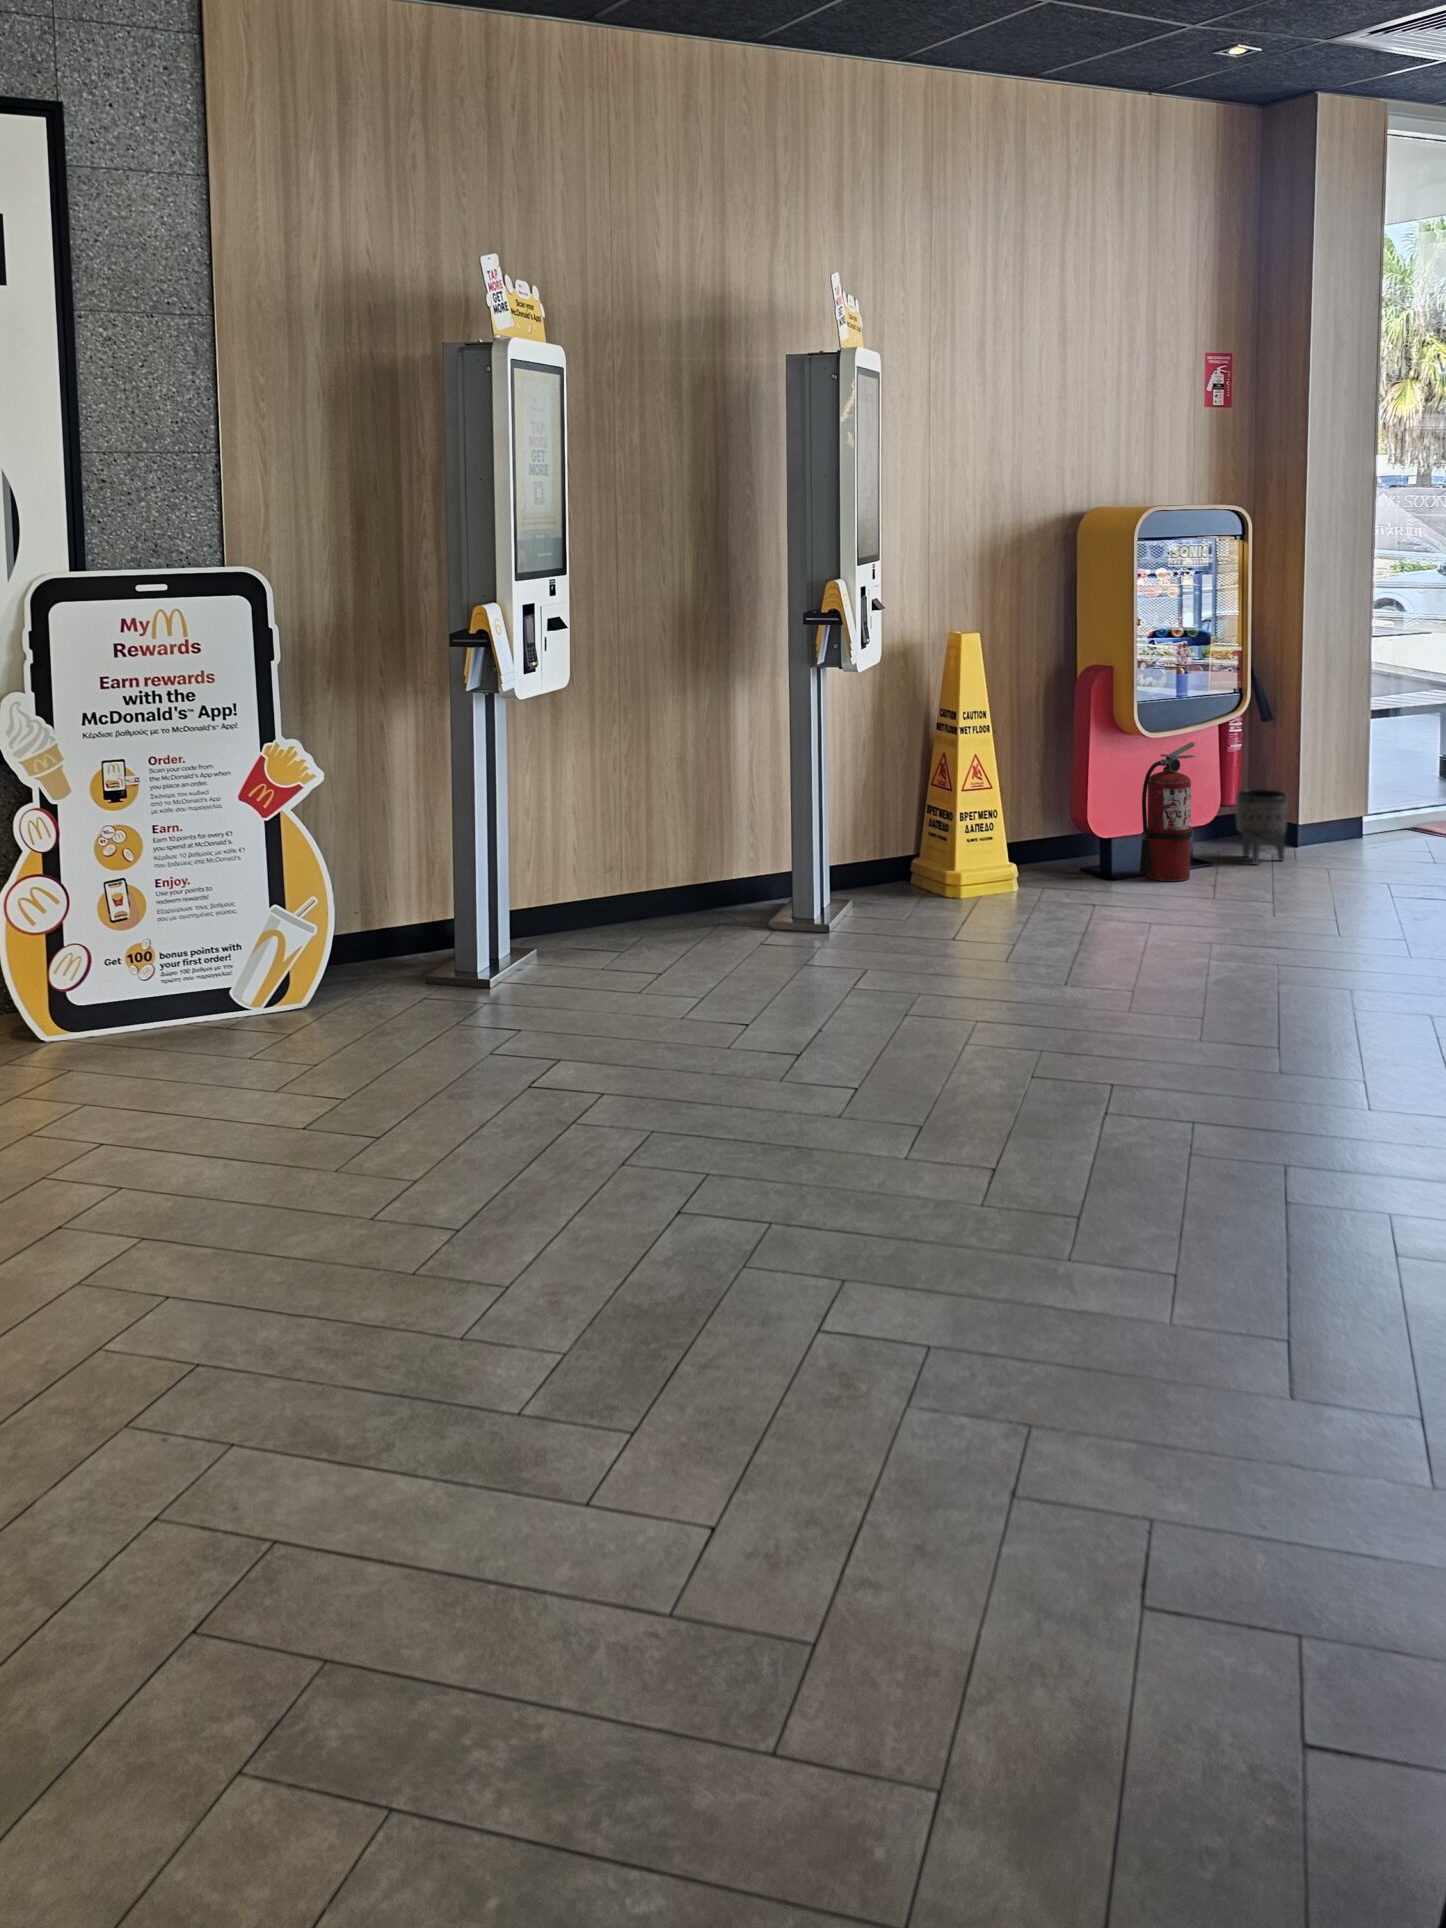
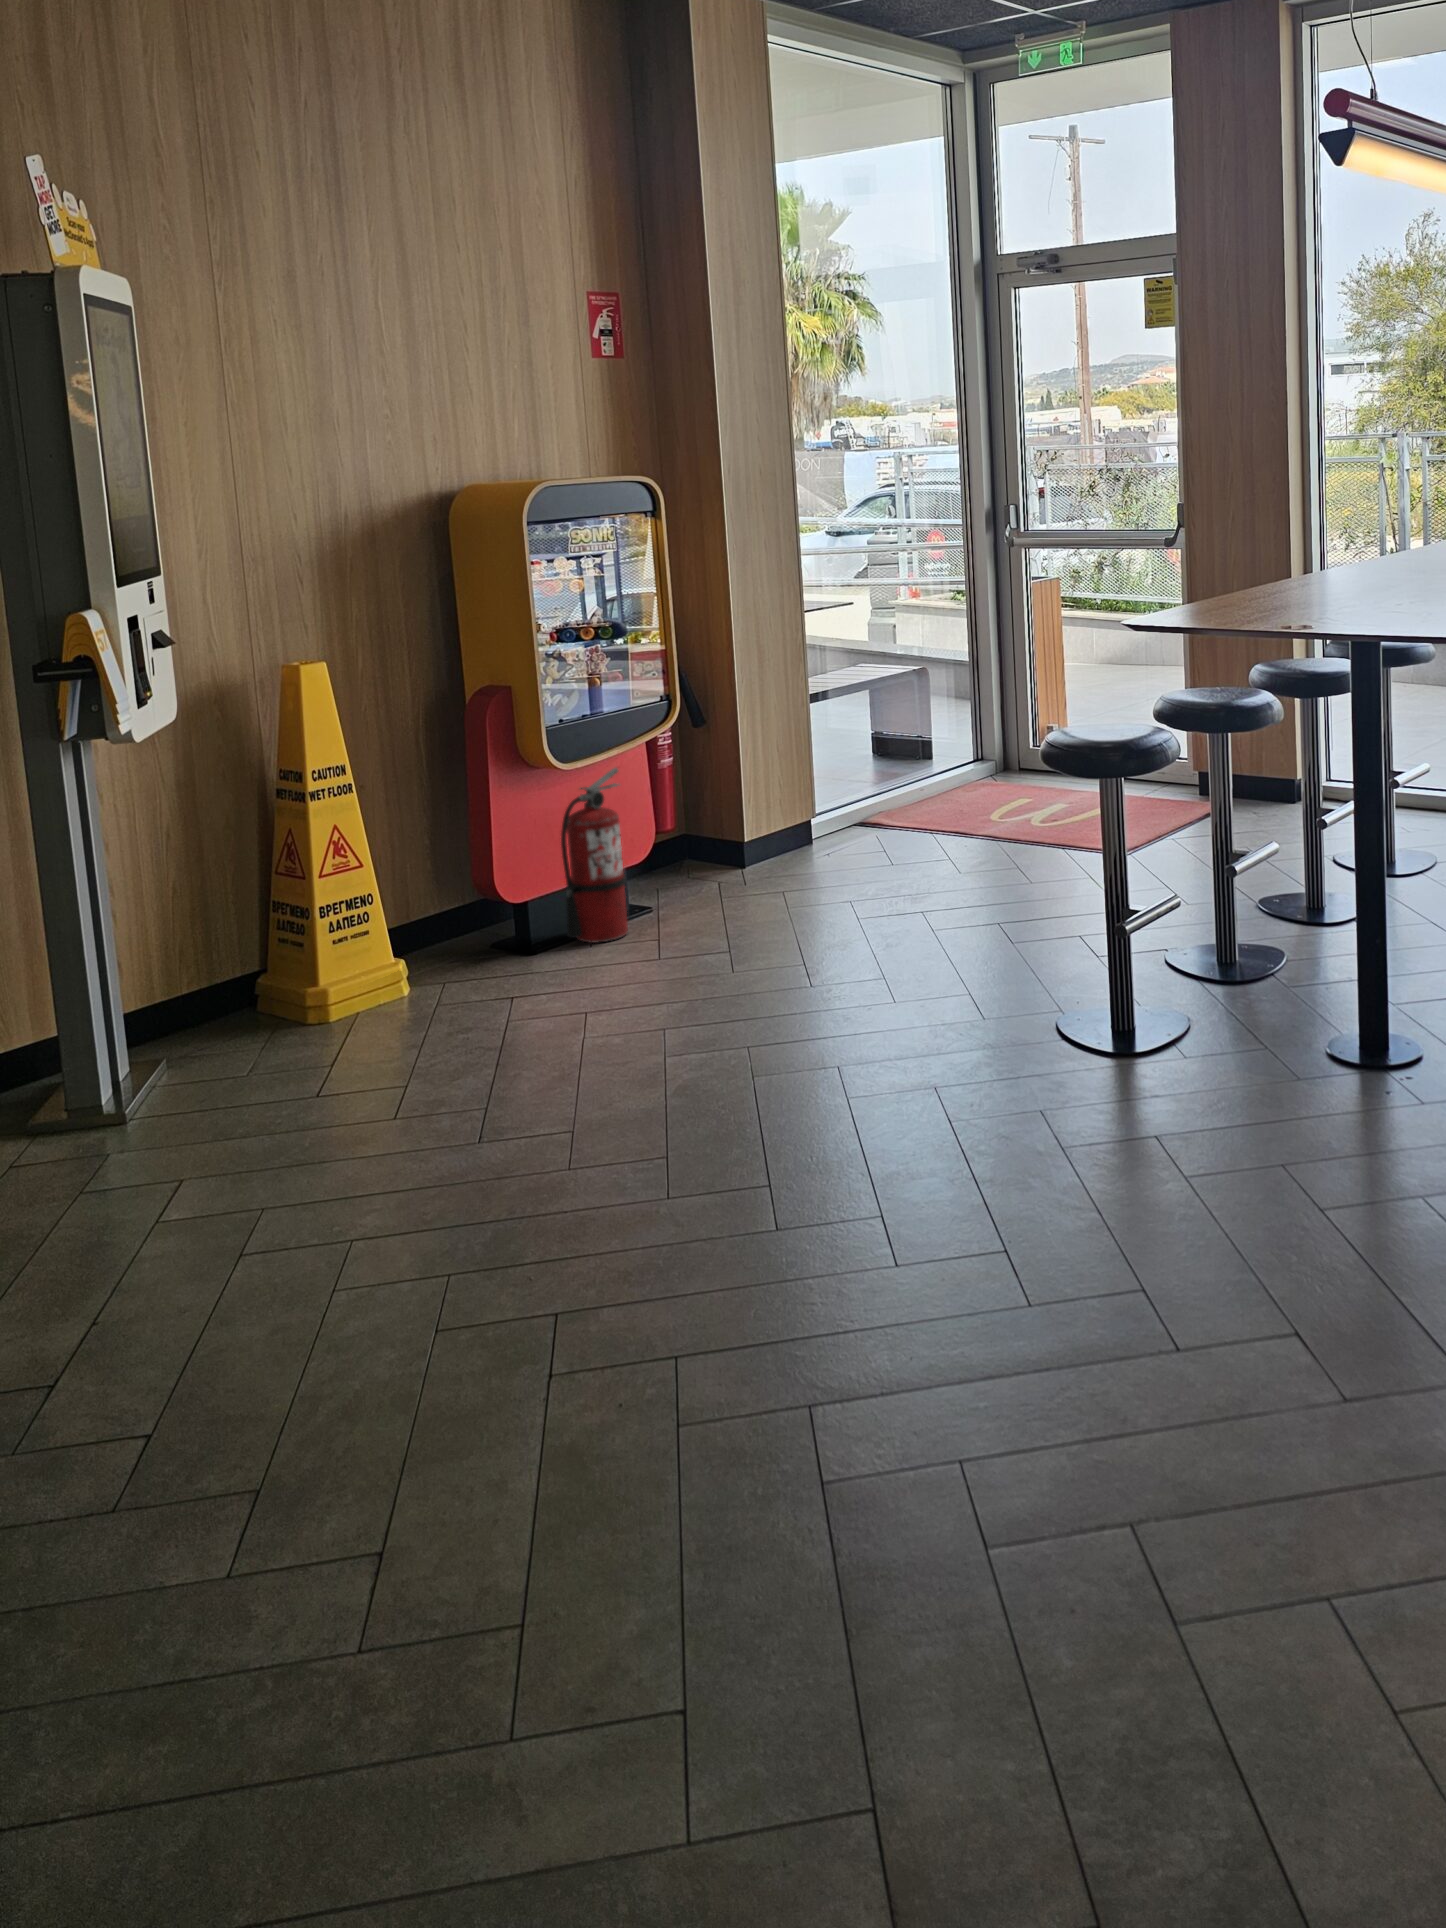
planter: present [1236,789,1288,865] -> none [671,807,733,899]

